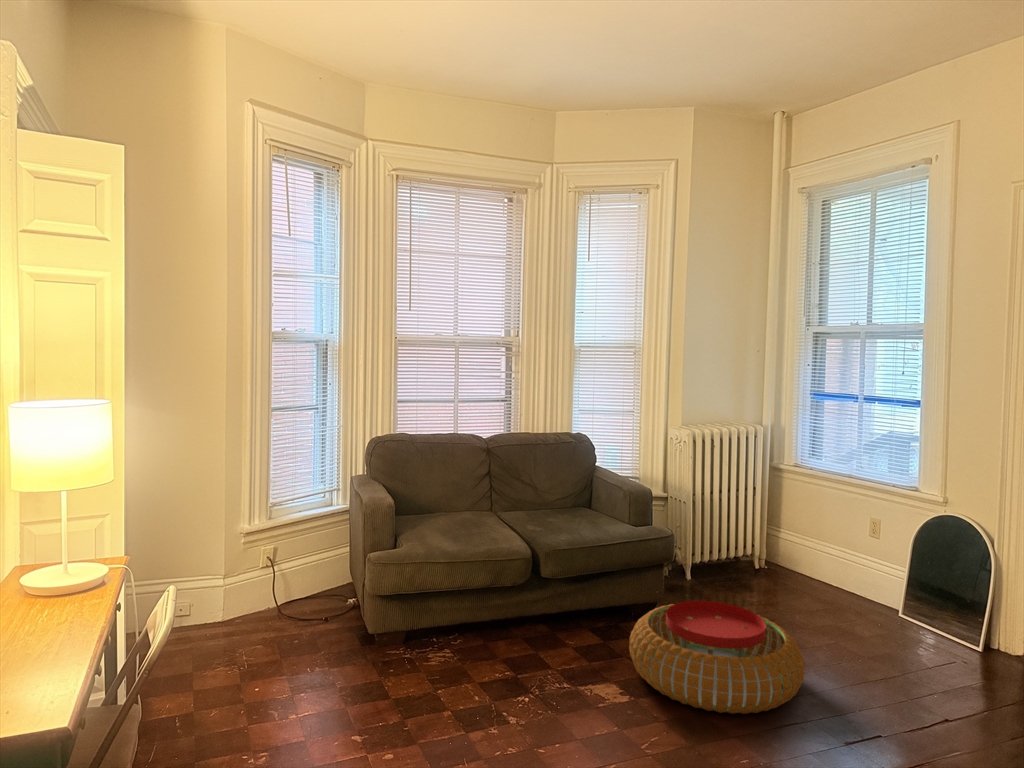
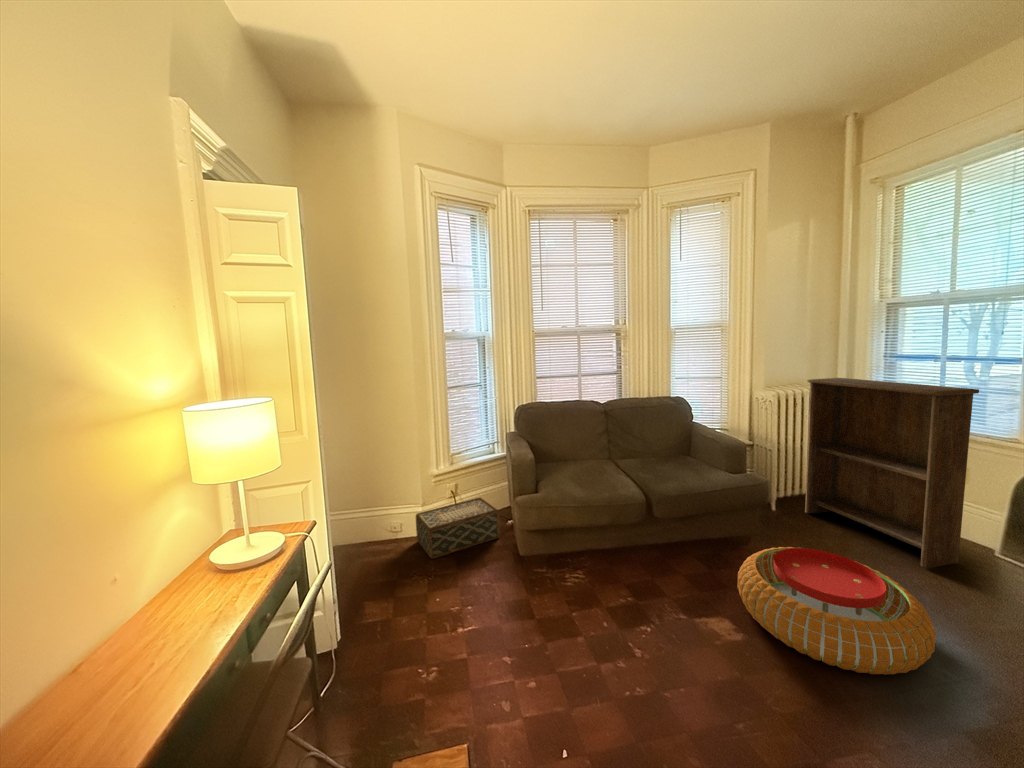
bookshelf: none [722,415,870,625] -> present [805,378,979,568]
woven basket: none [213,567,338,648] -> present [416,498,500,559]

